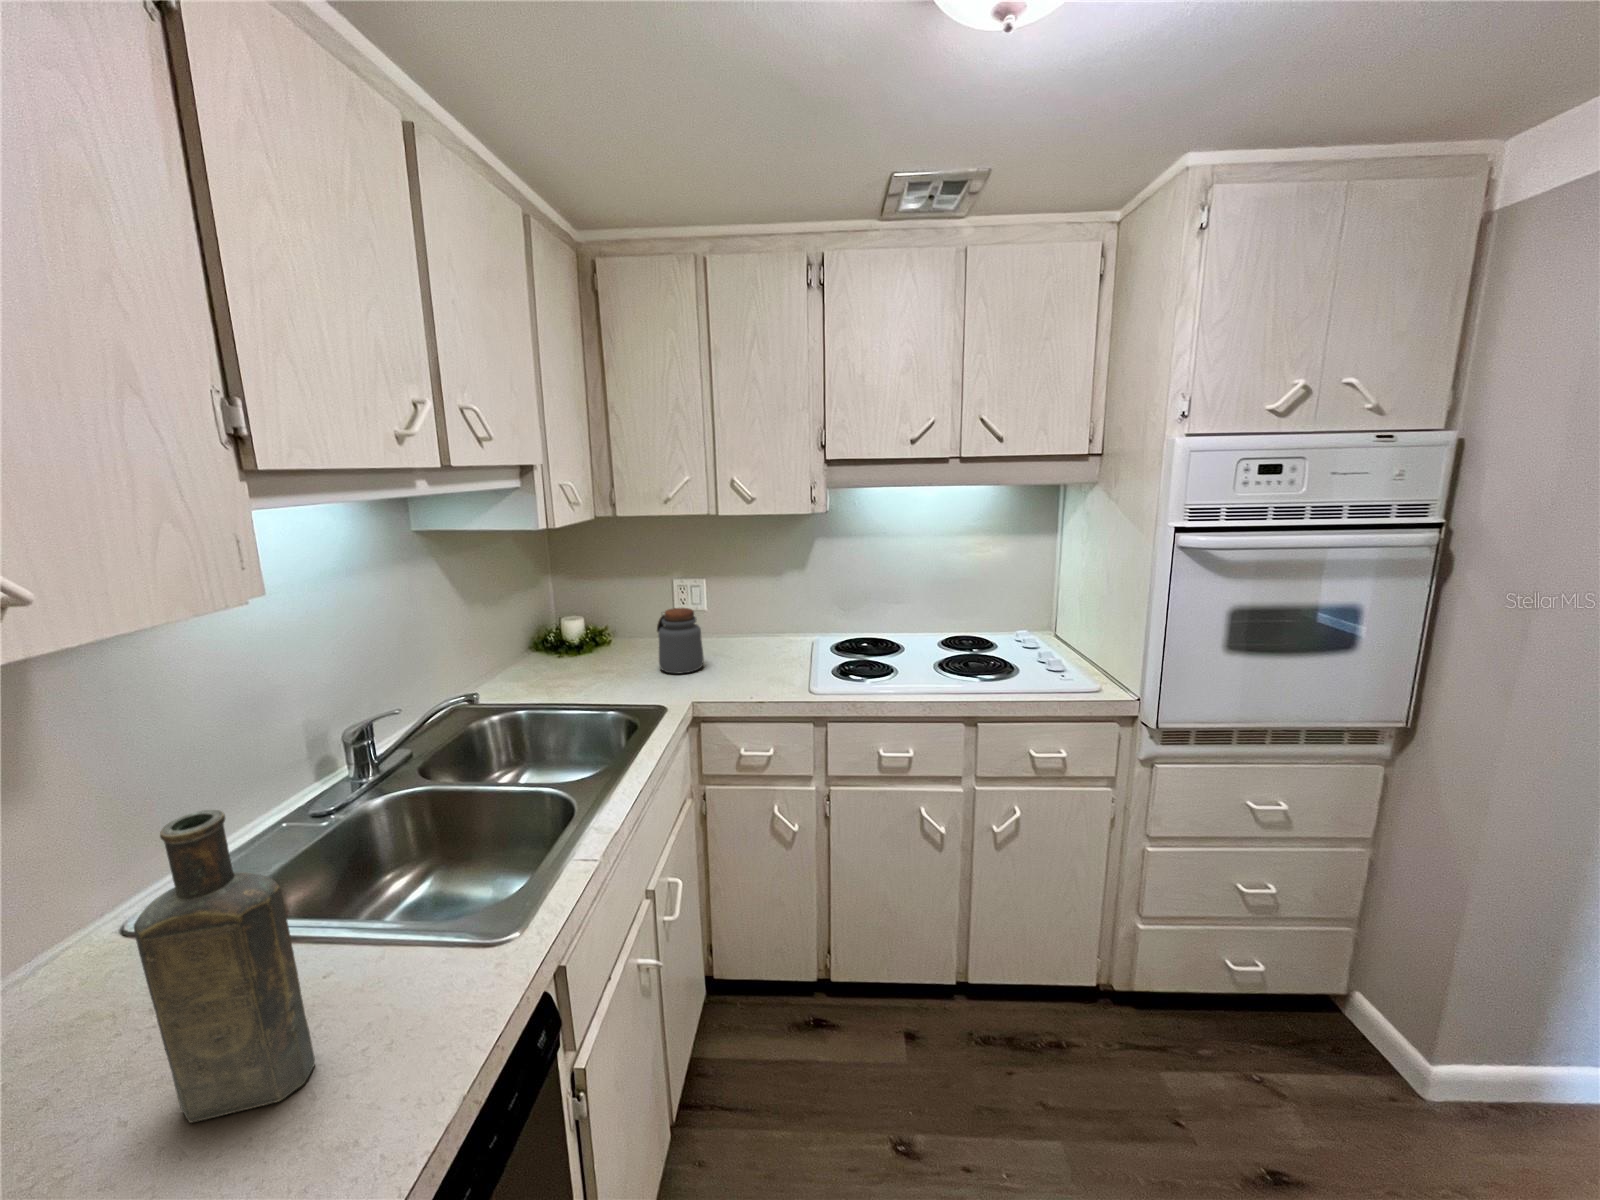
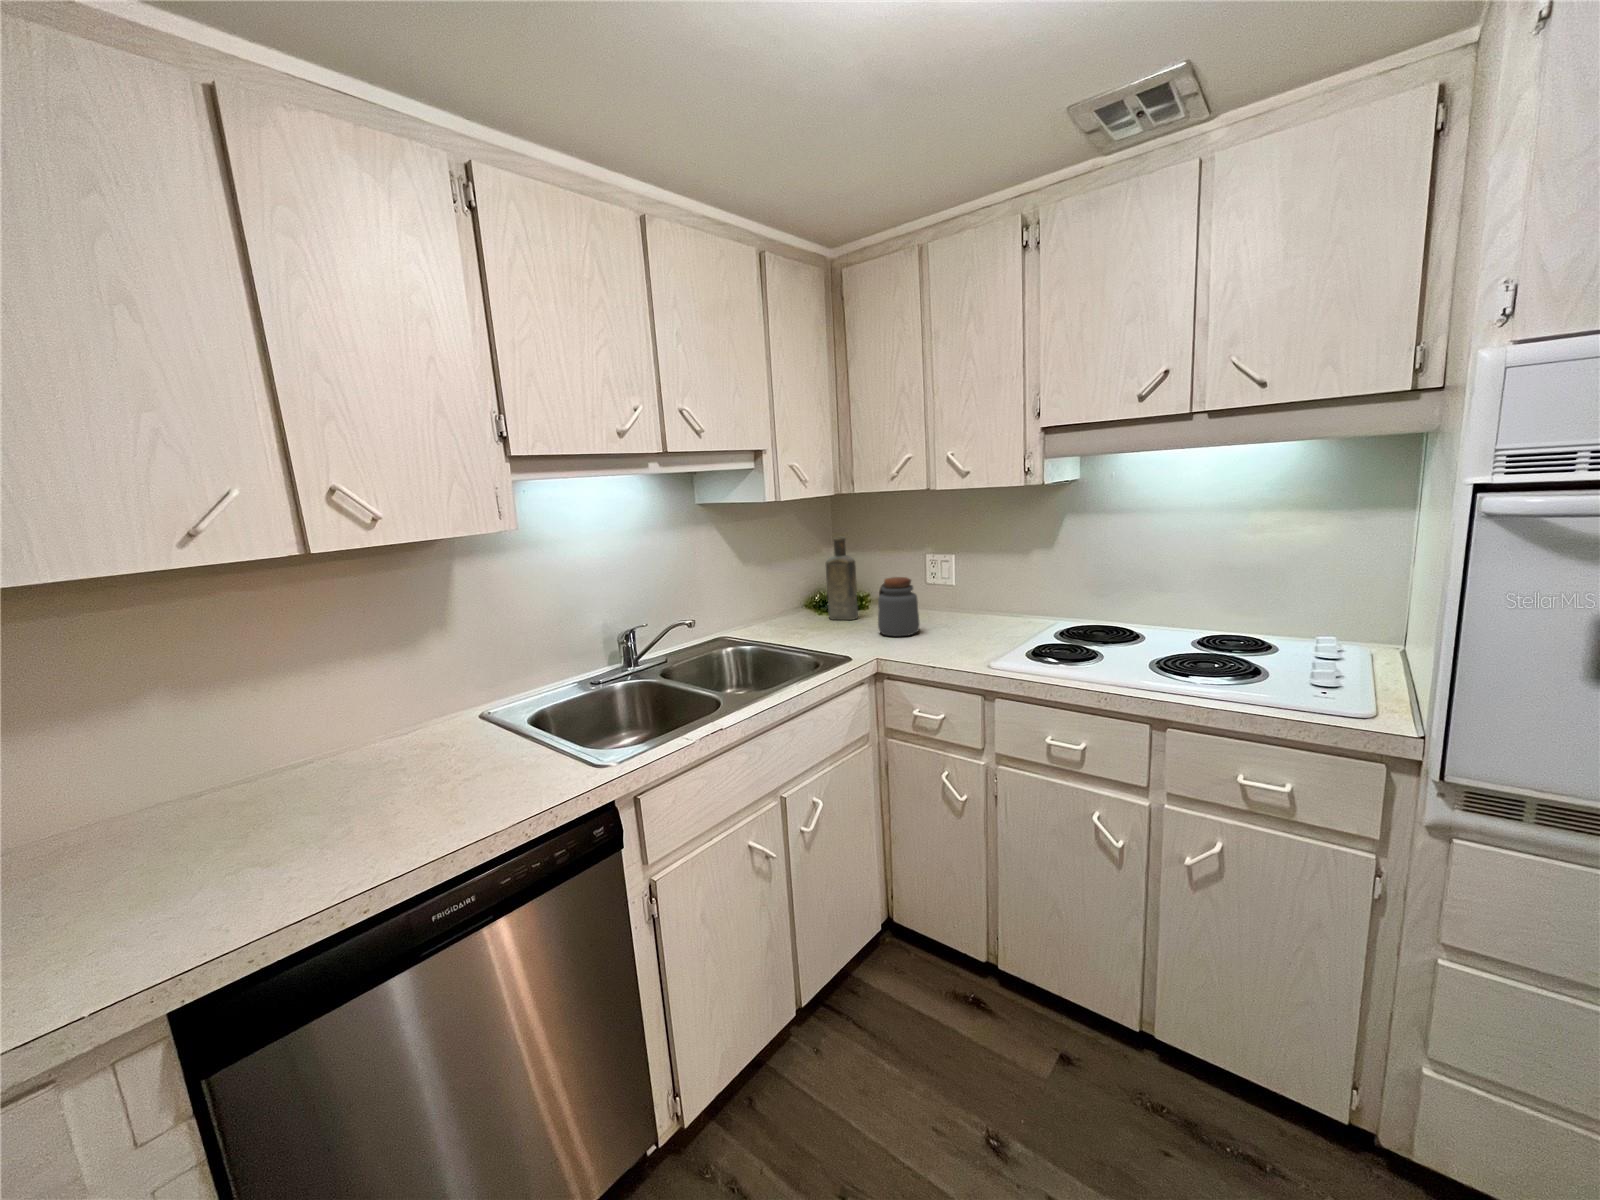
bottle: present [134,810,315,1123] -> present [826,537,858,620]

